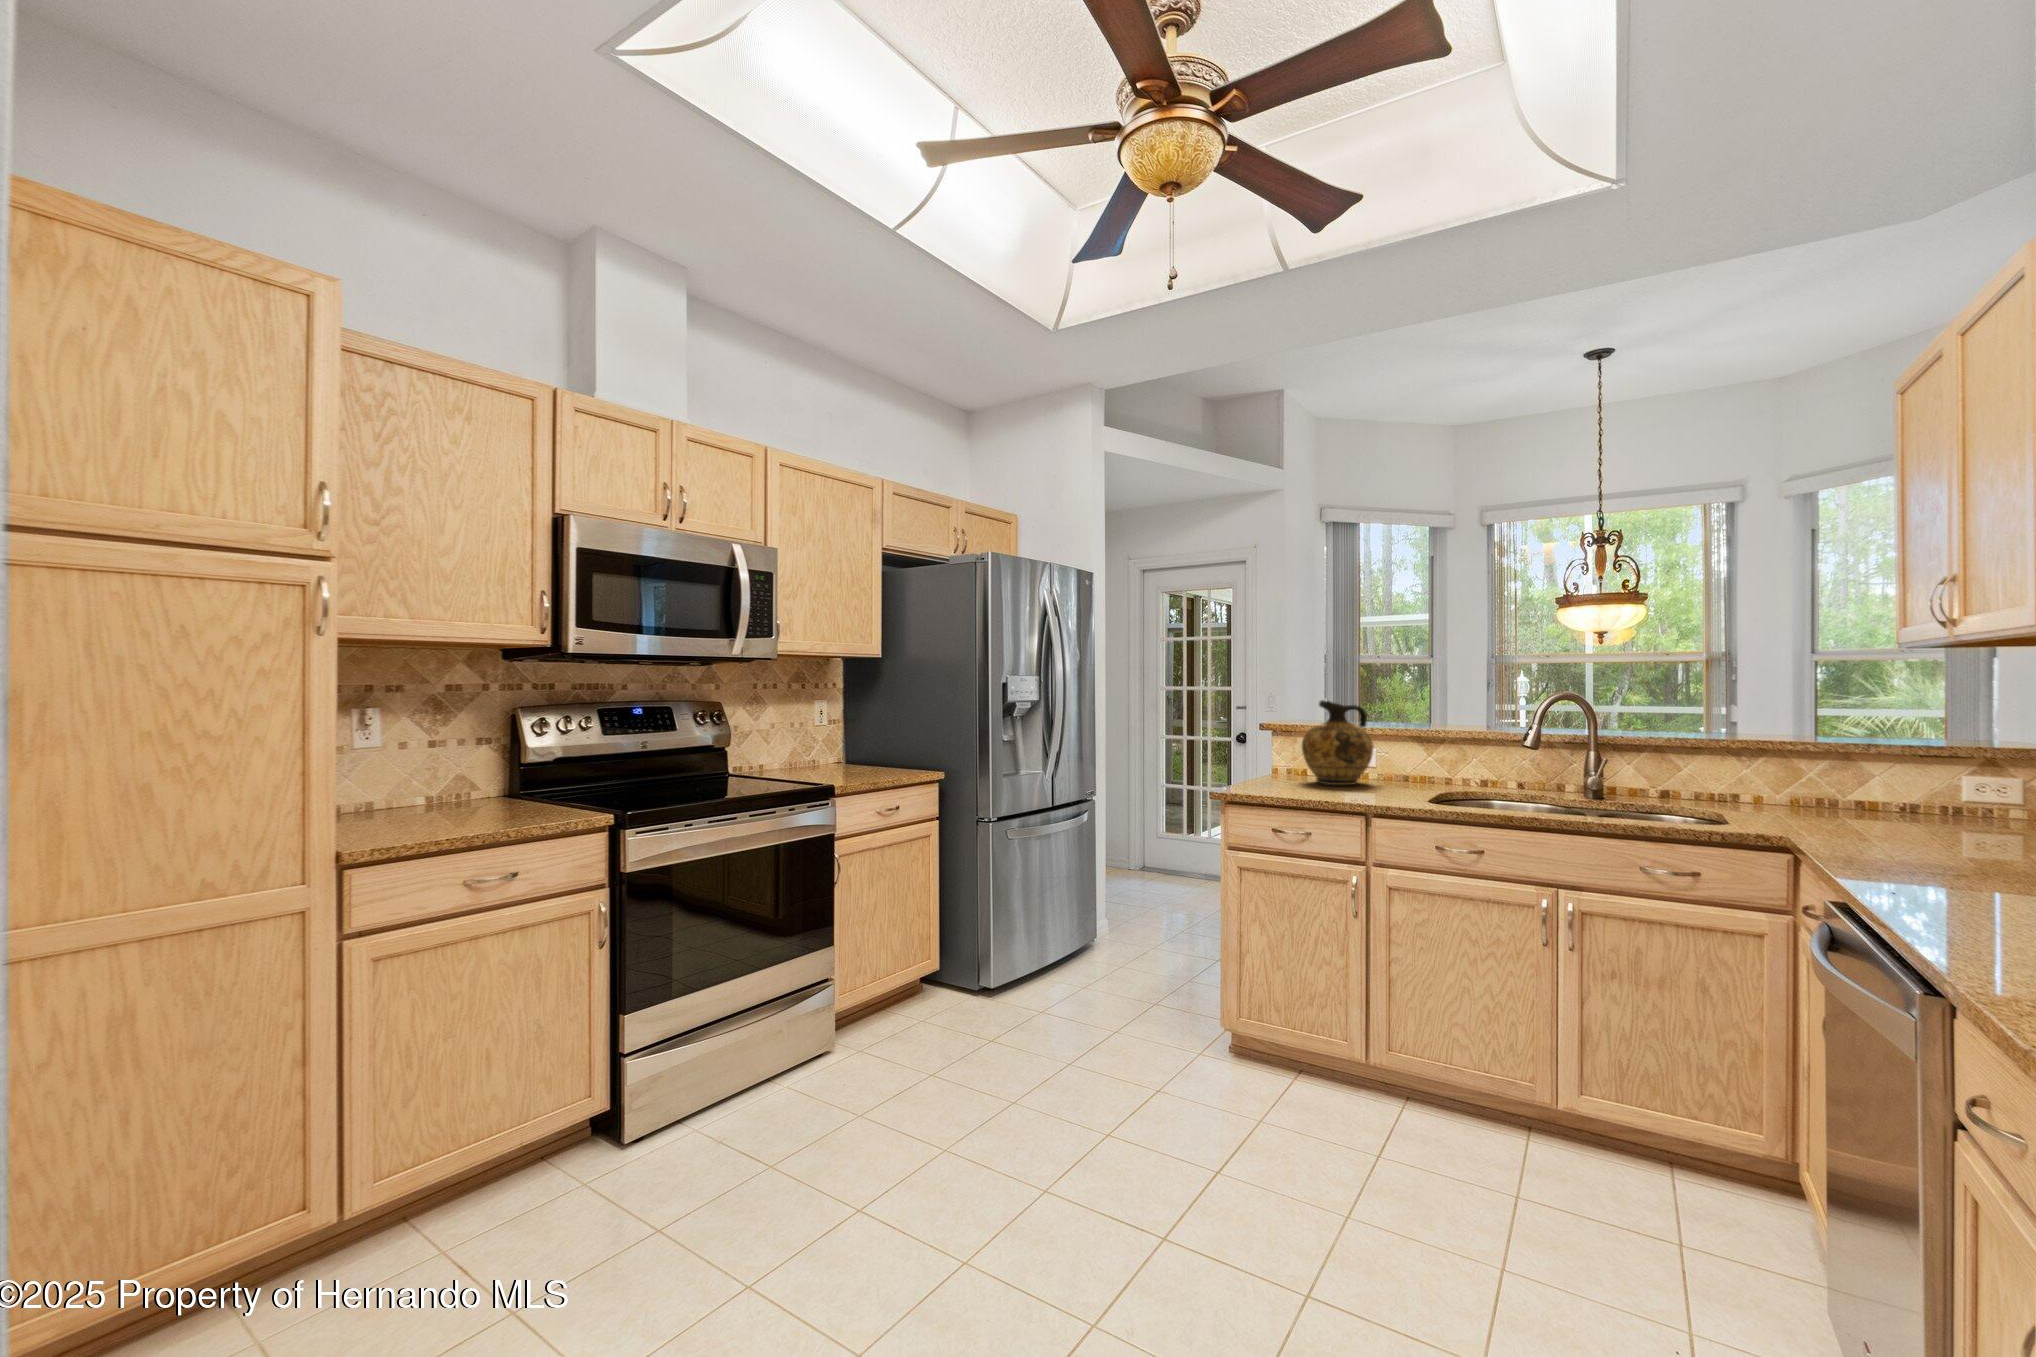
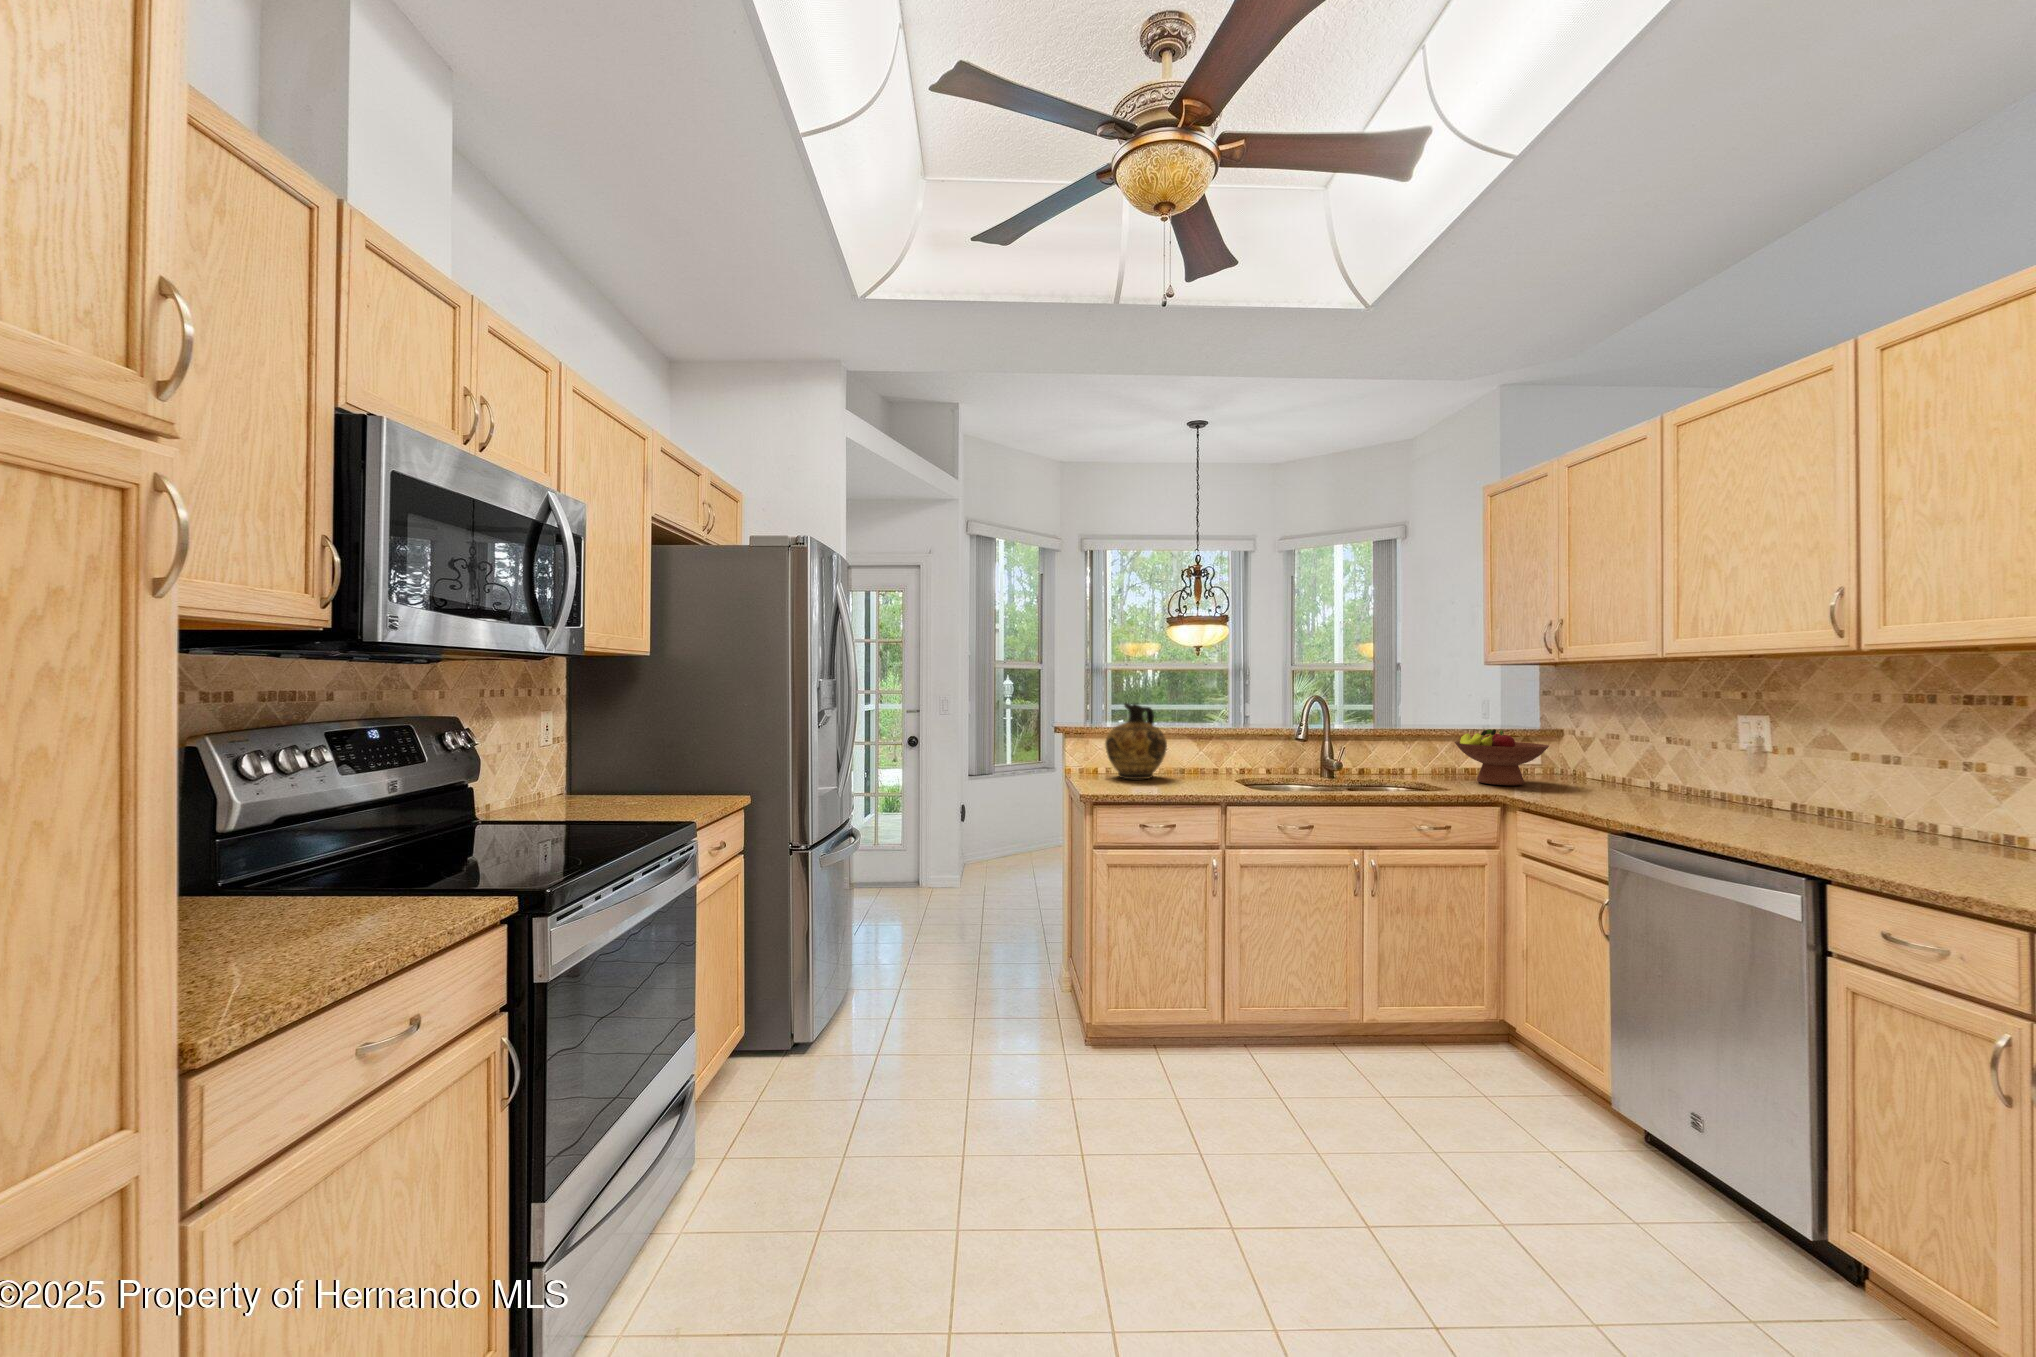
fruit bowl: none [1795,742,1971,829] -> present [1455,729,1549,785]

